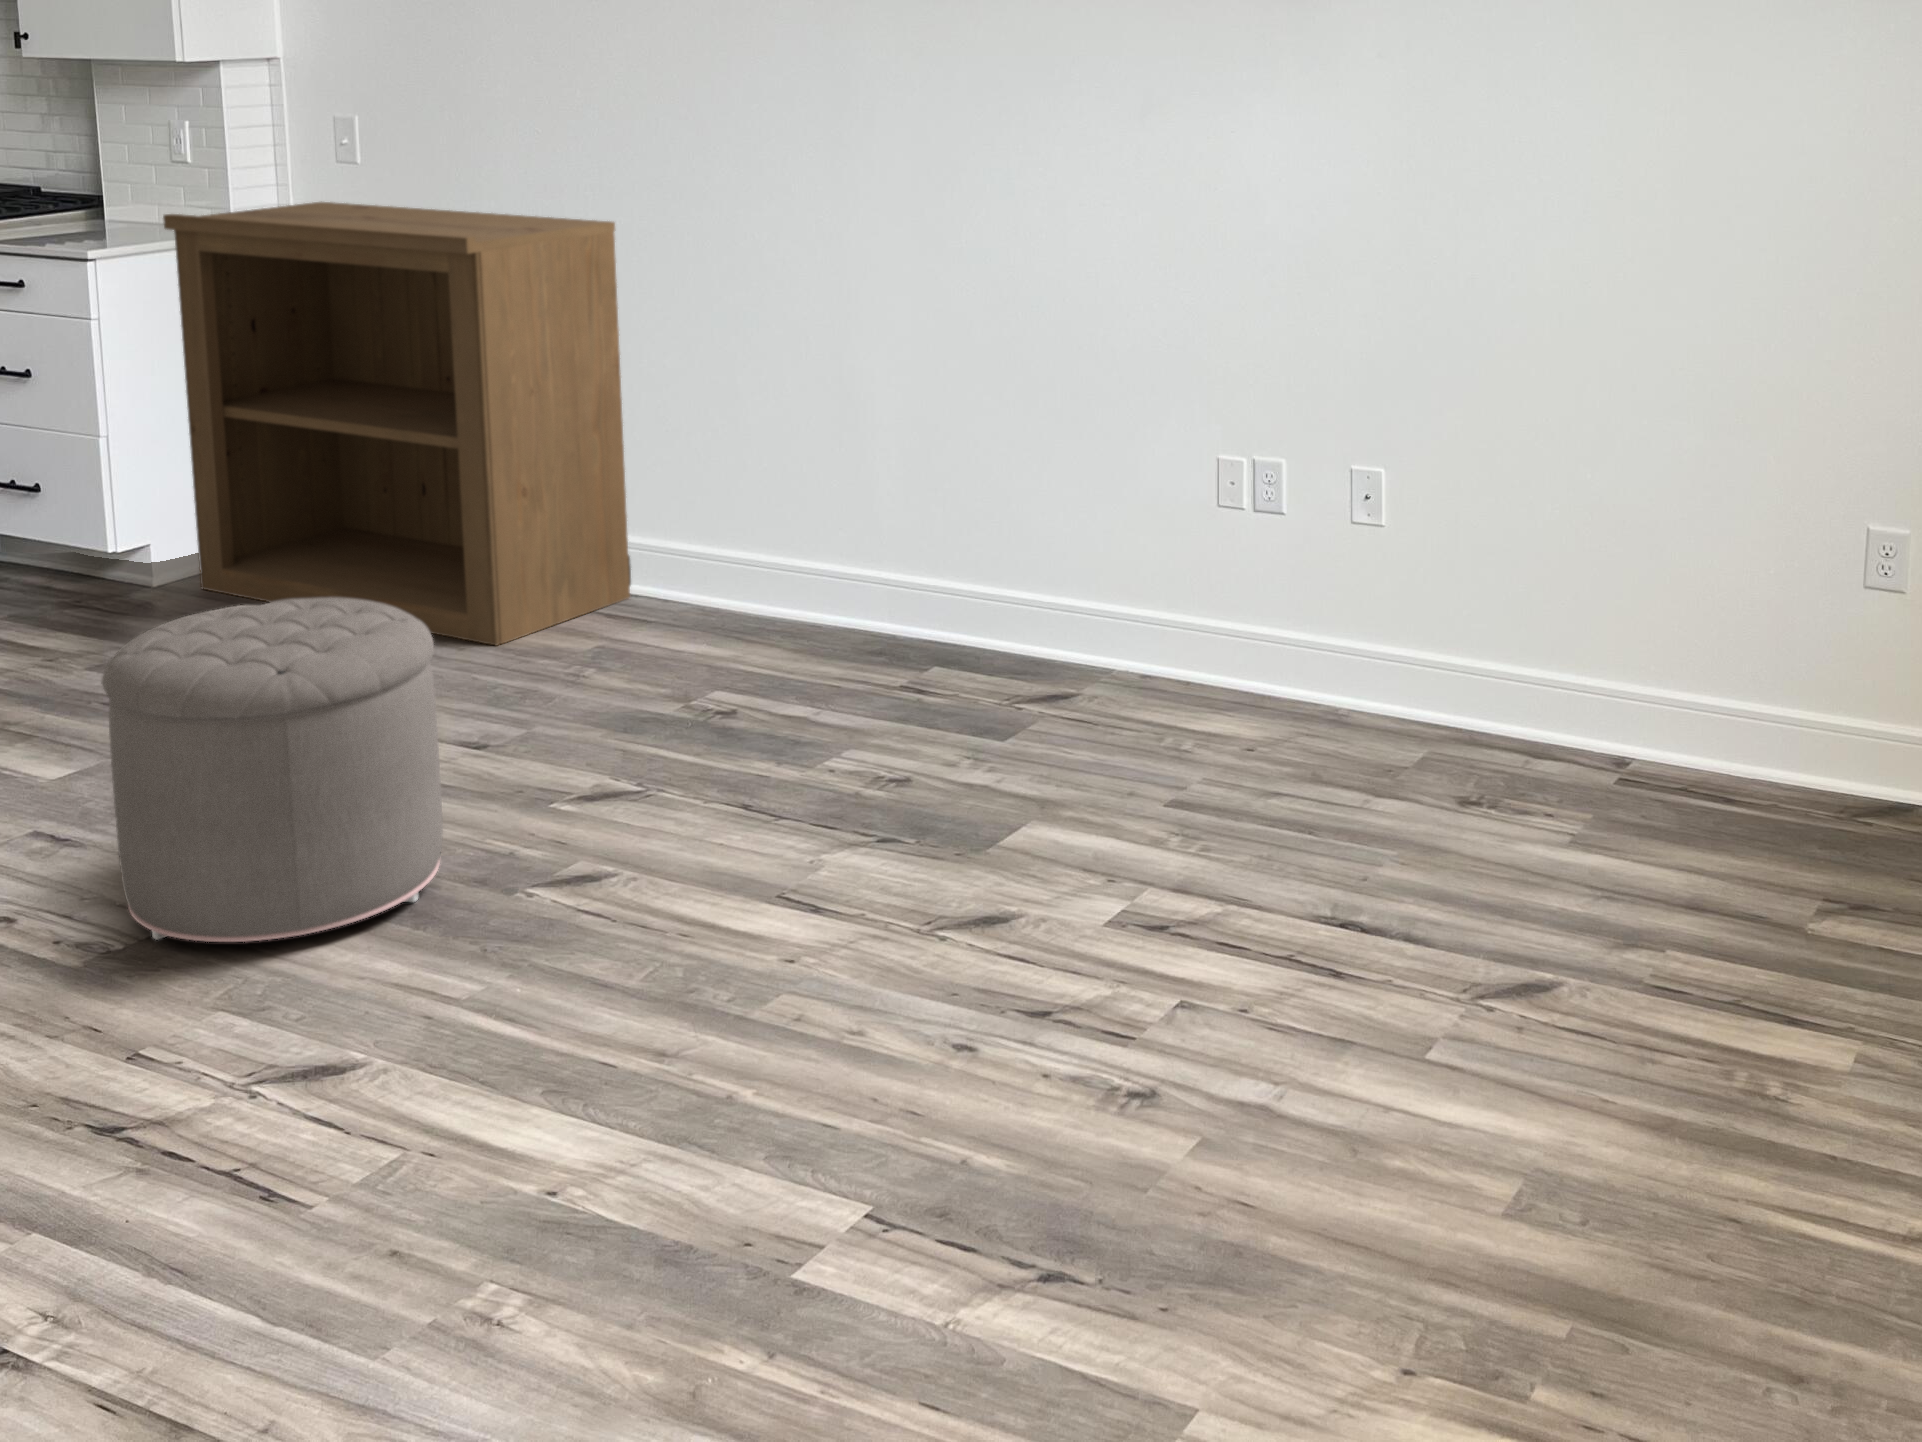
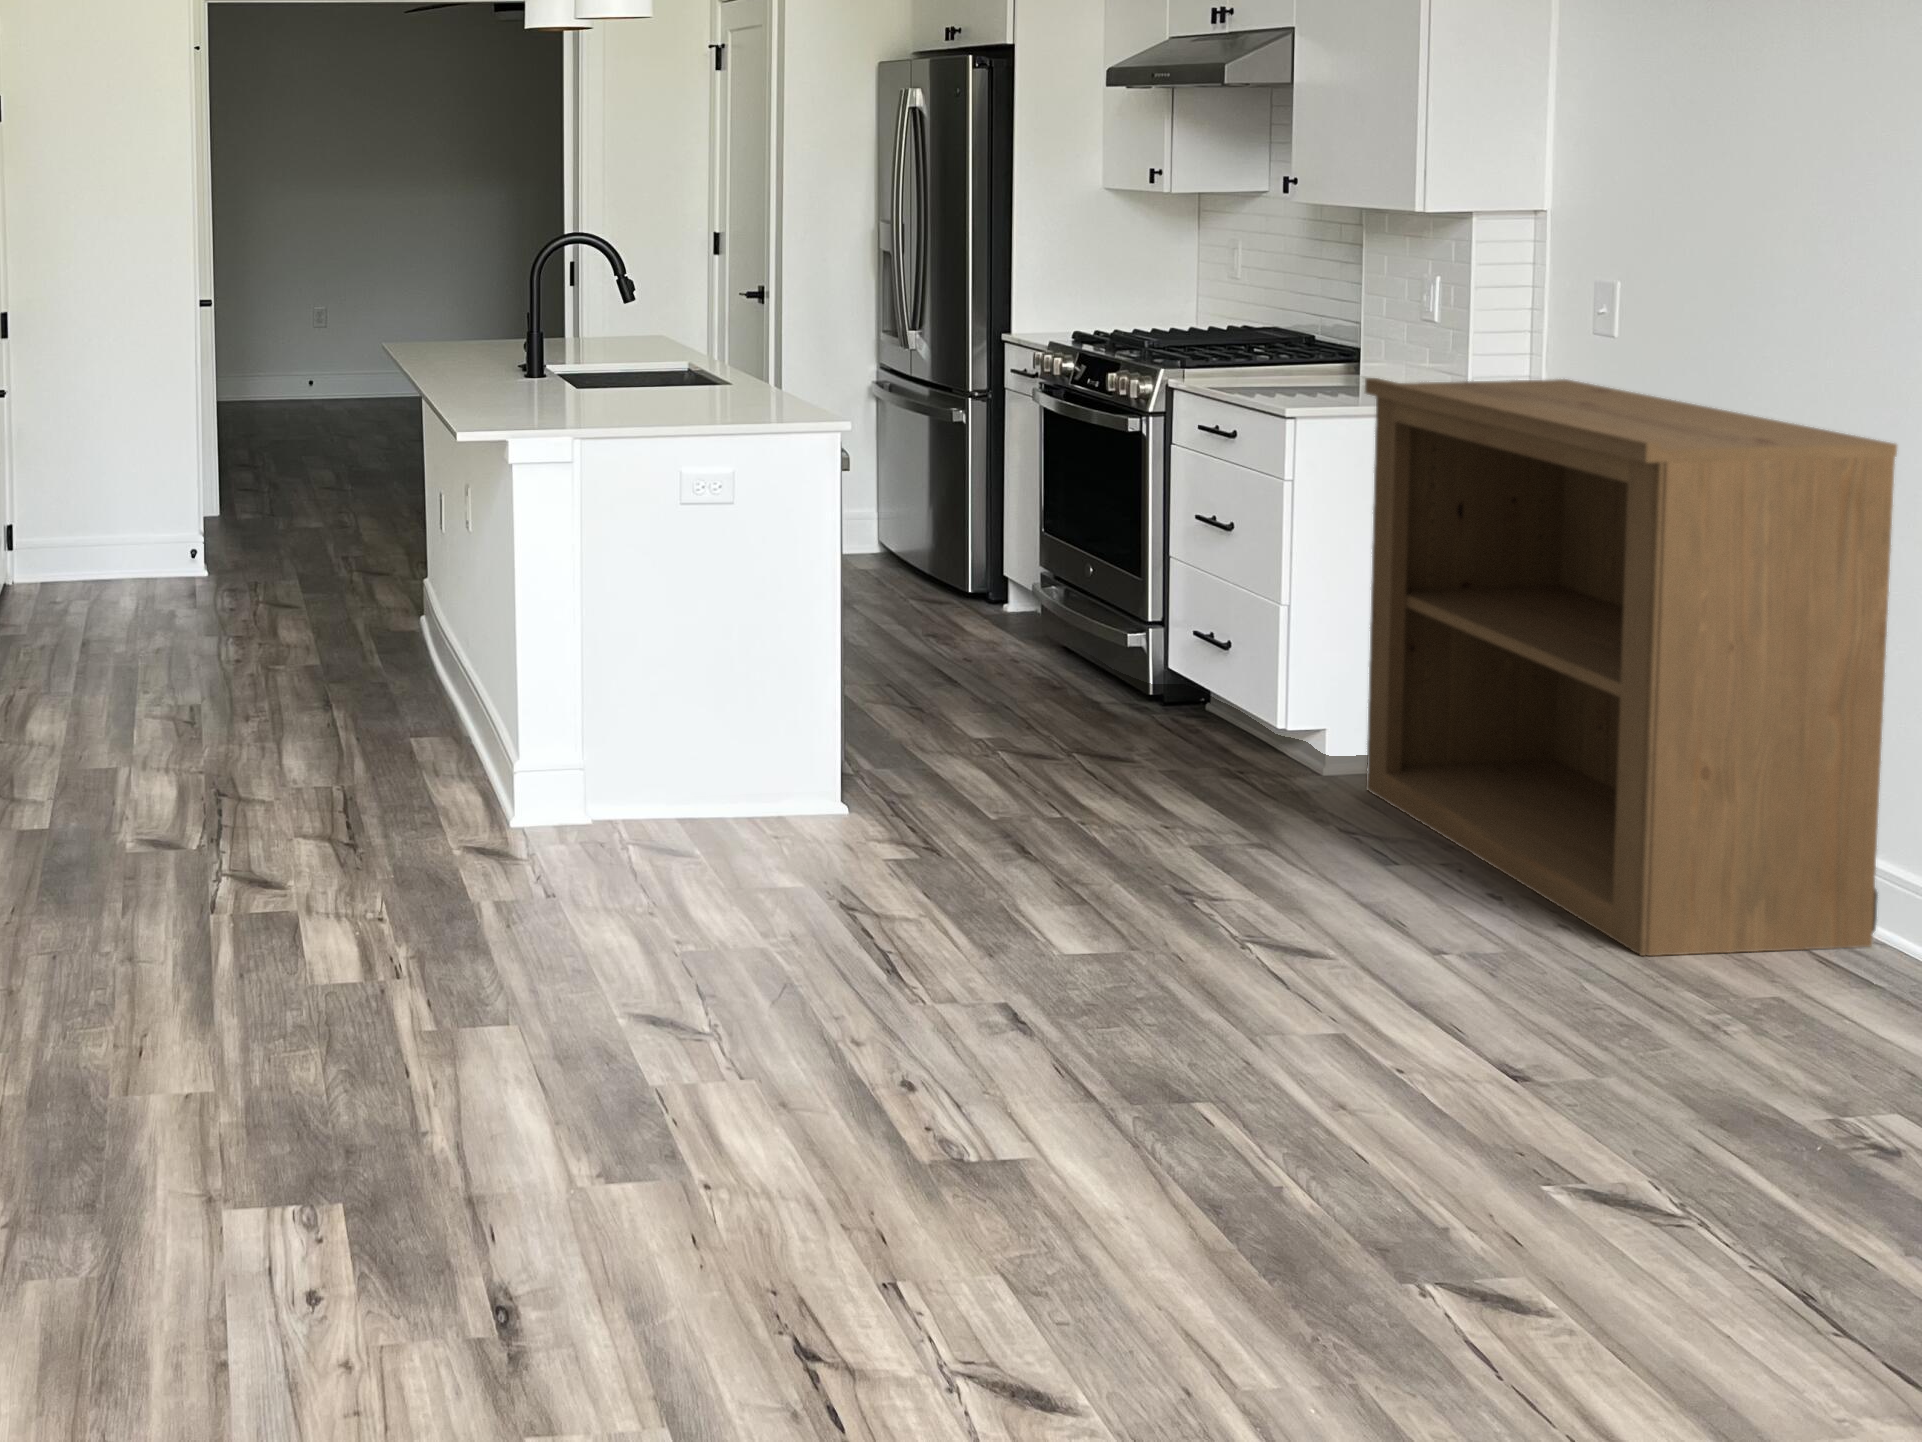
ottoman: present [101,597,443,942] -> none [994,824,1365,1243]

